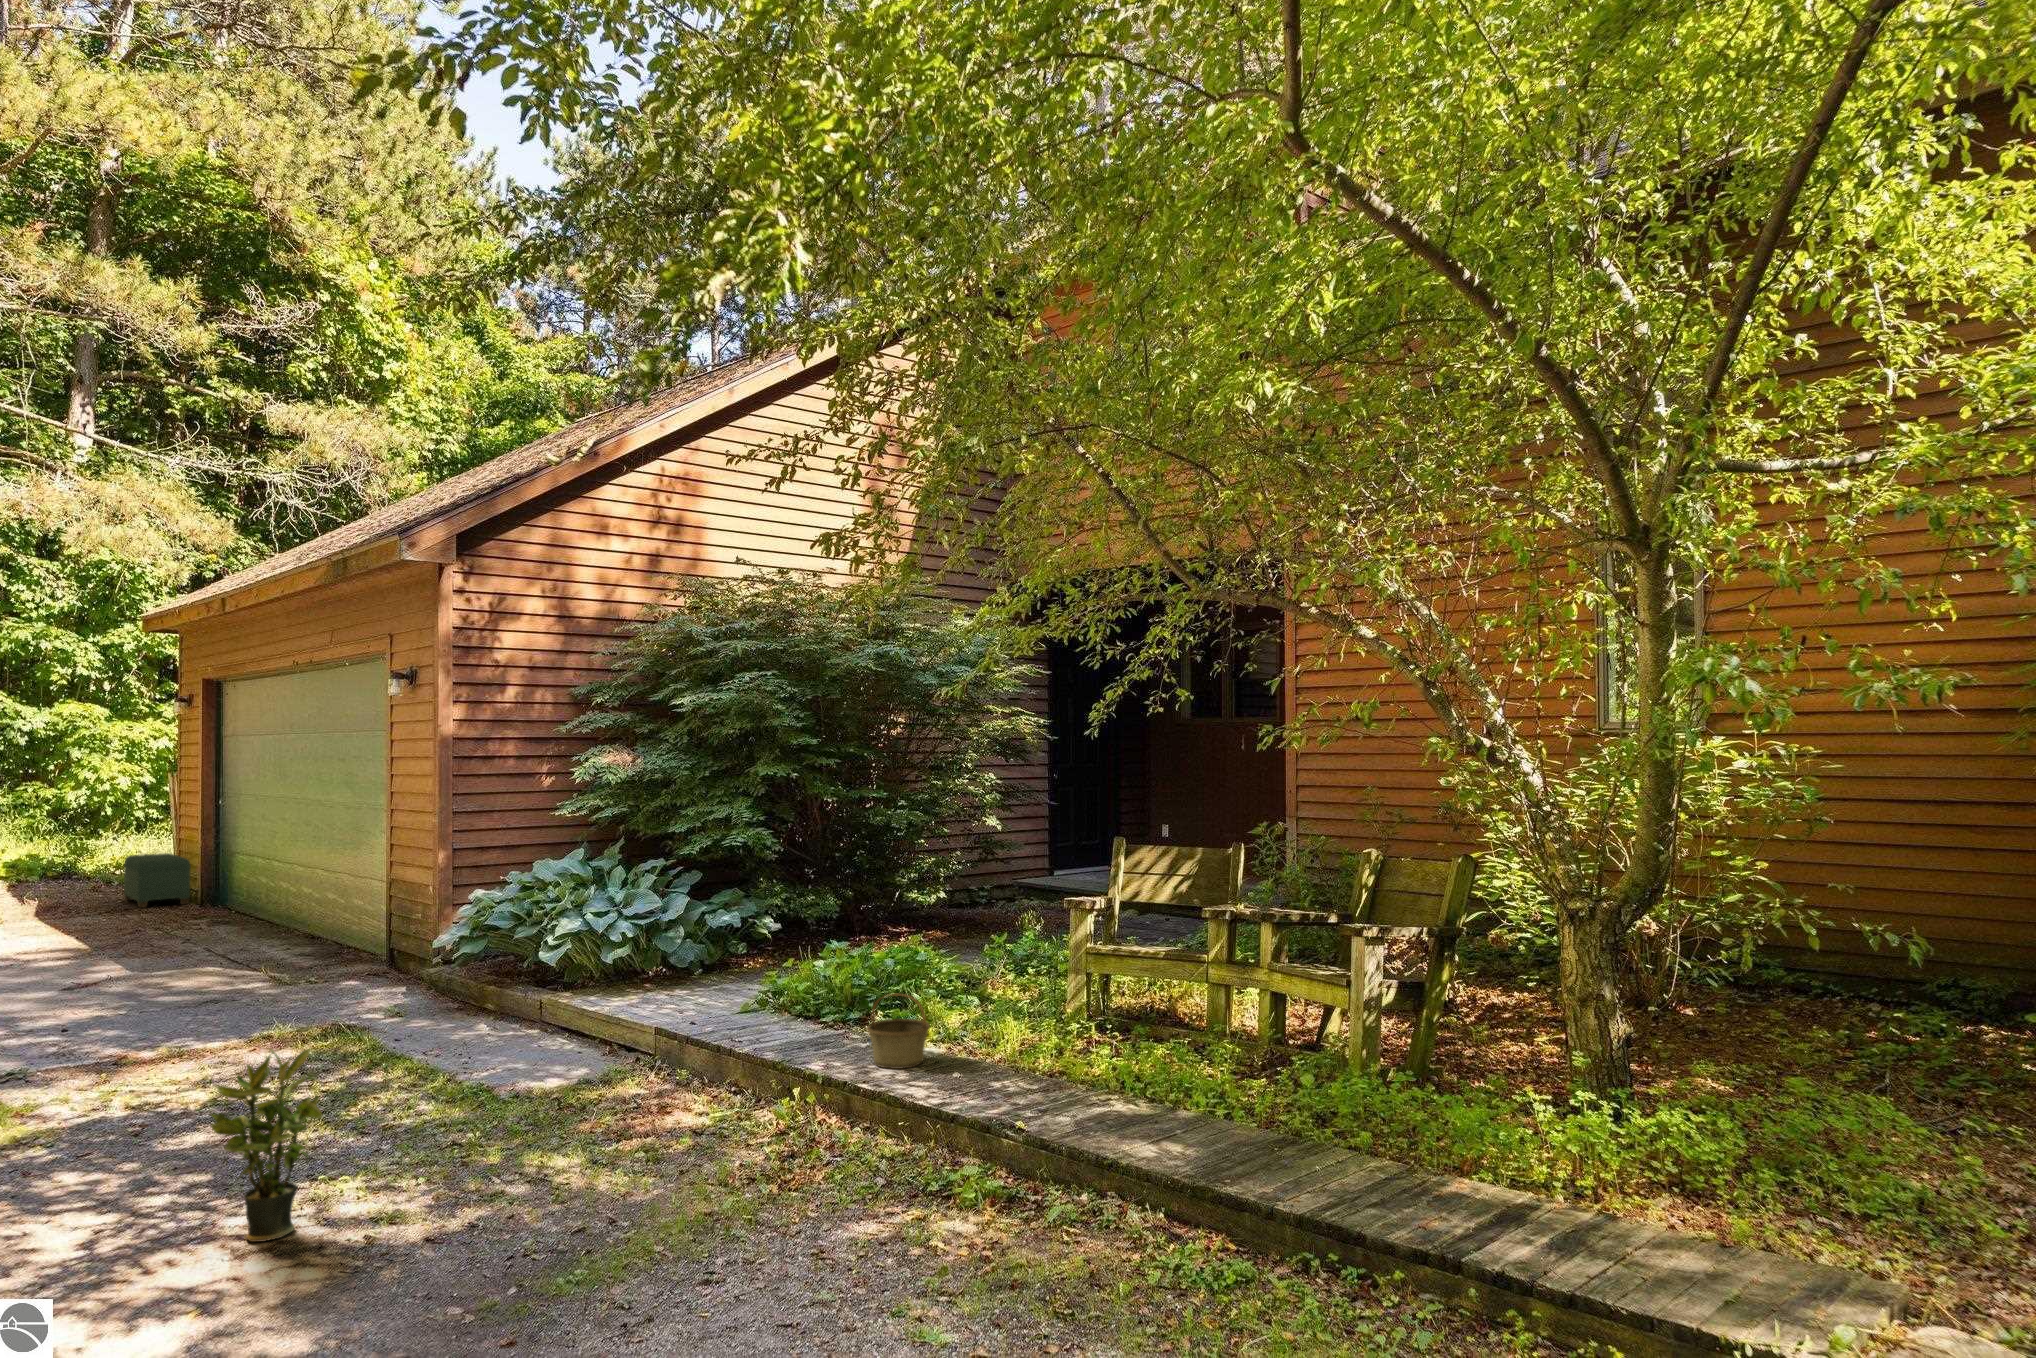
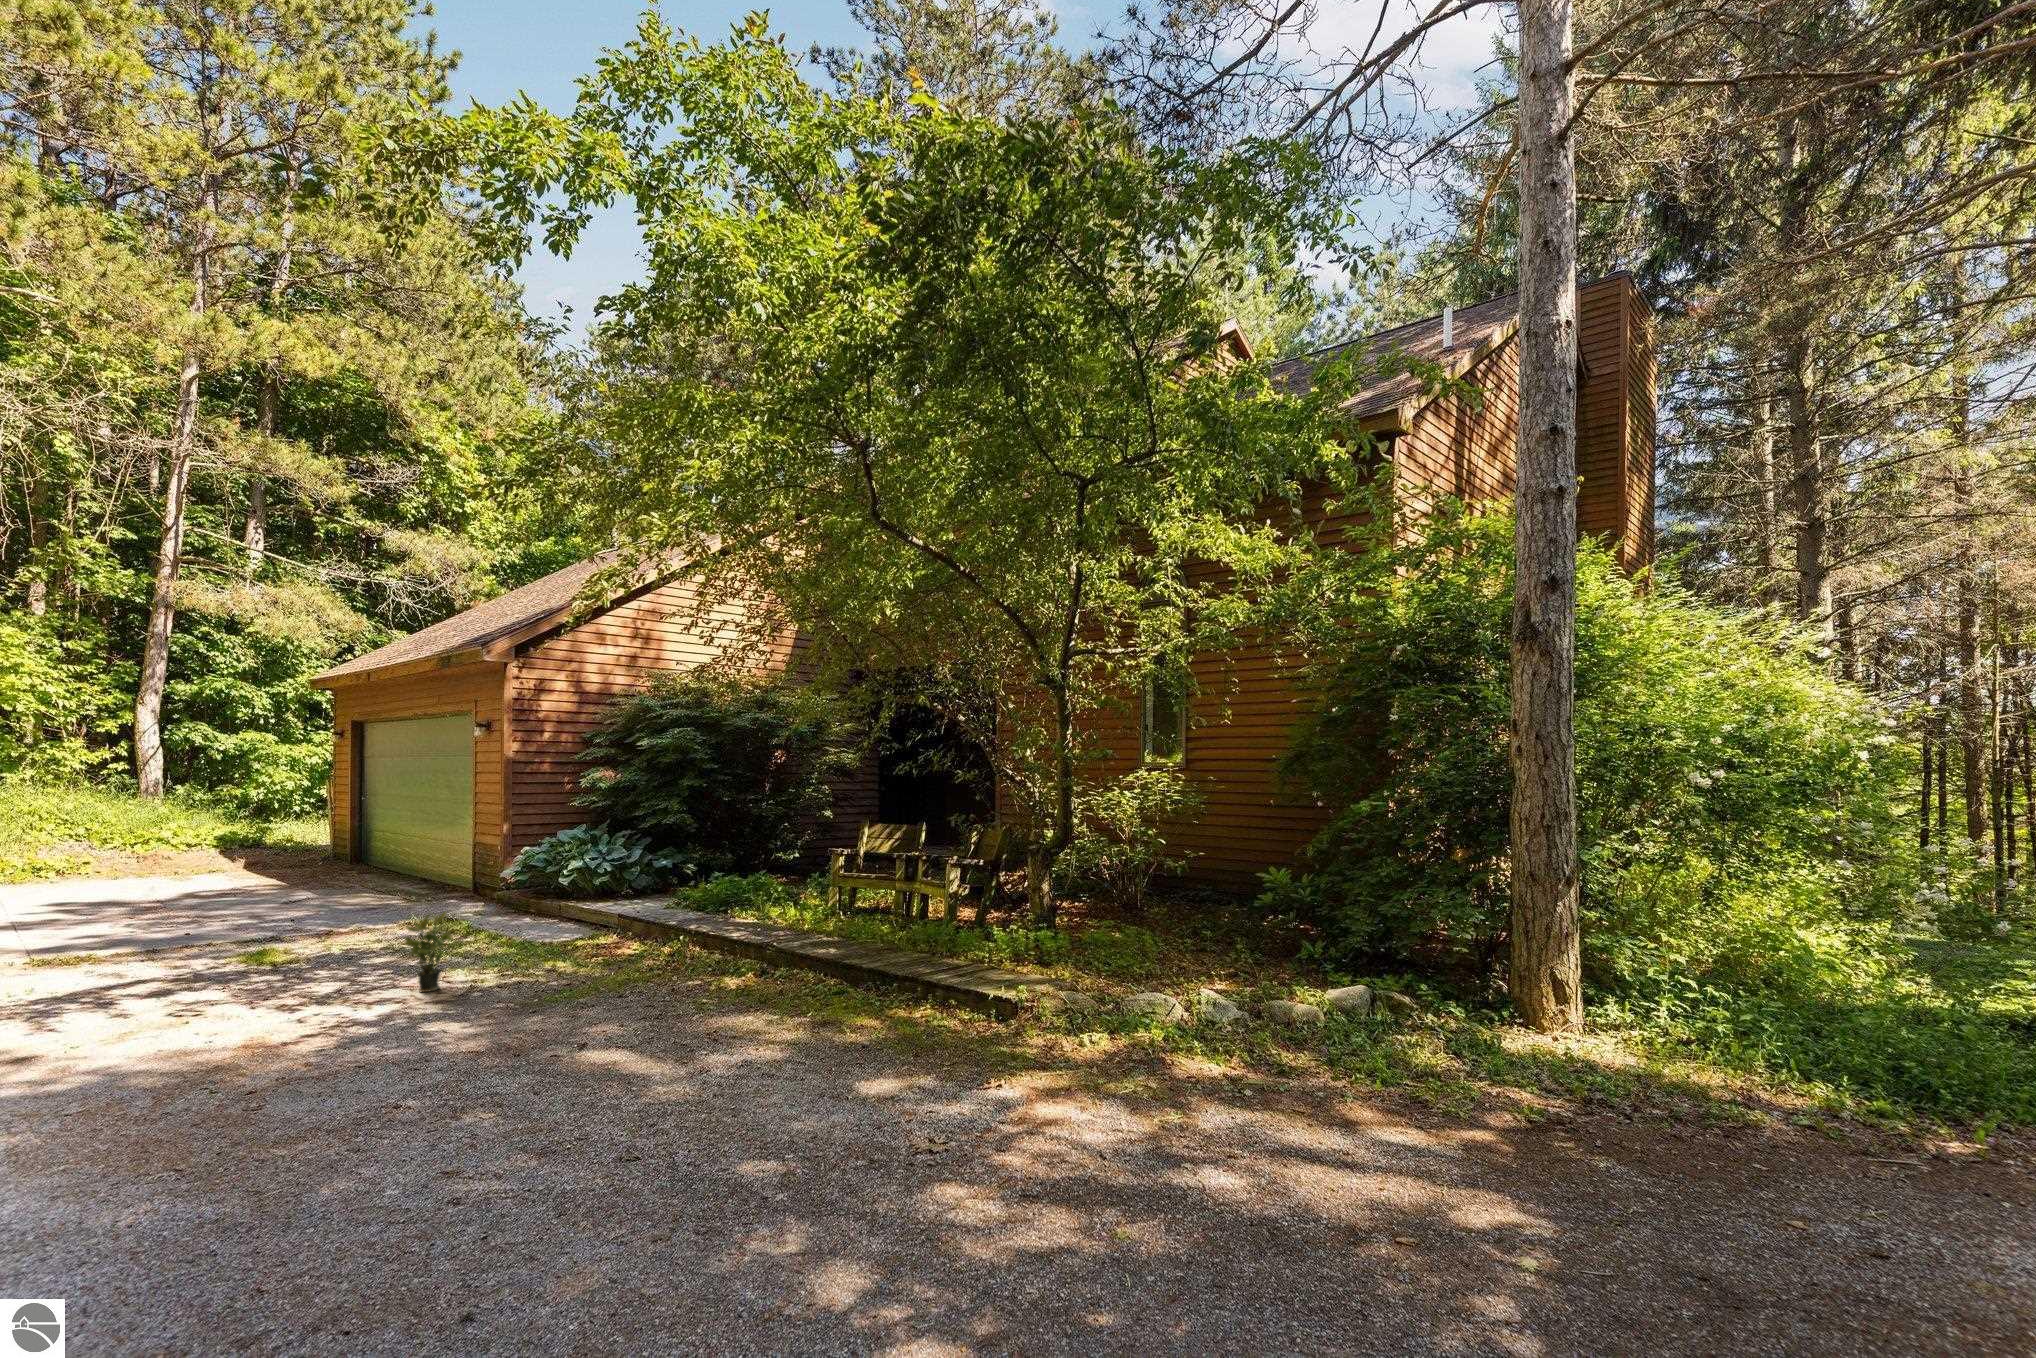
bench: present [124,853,191,908] -> none [297,830,342,865]
basket: present [867,994,930,1069] -> none [714,891,746,925]

